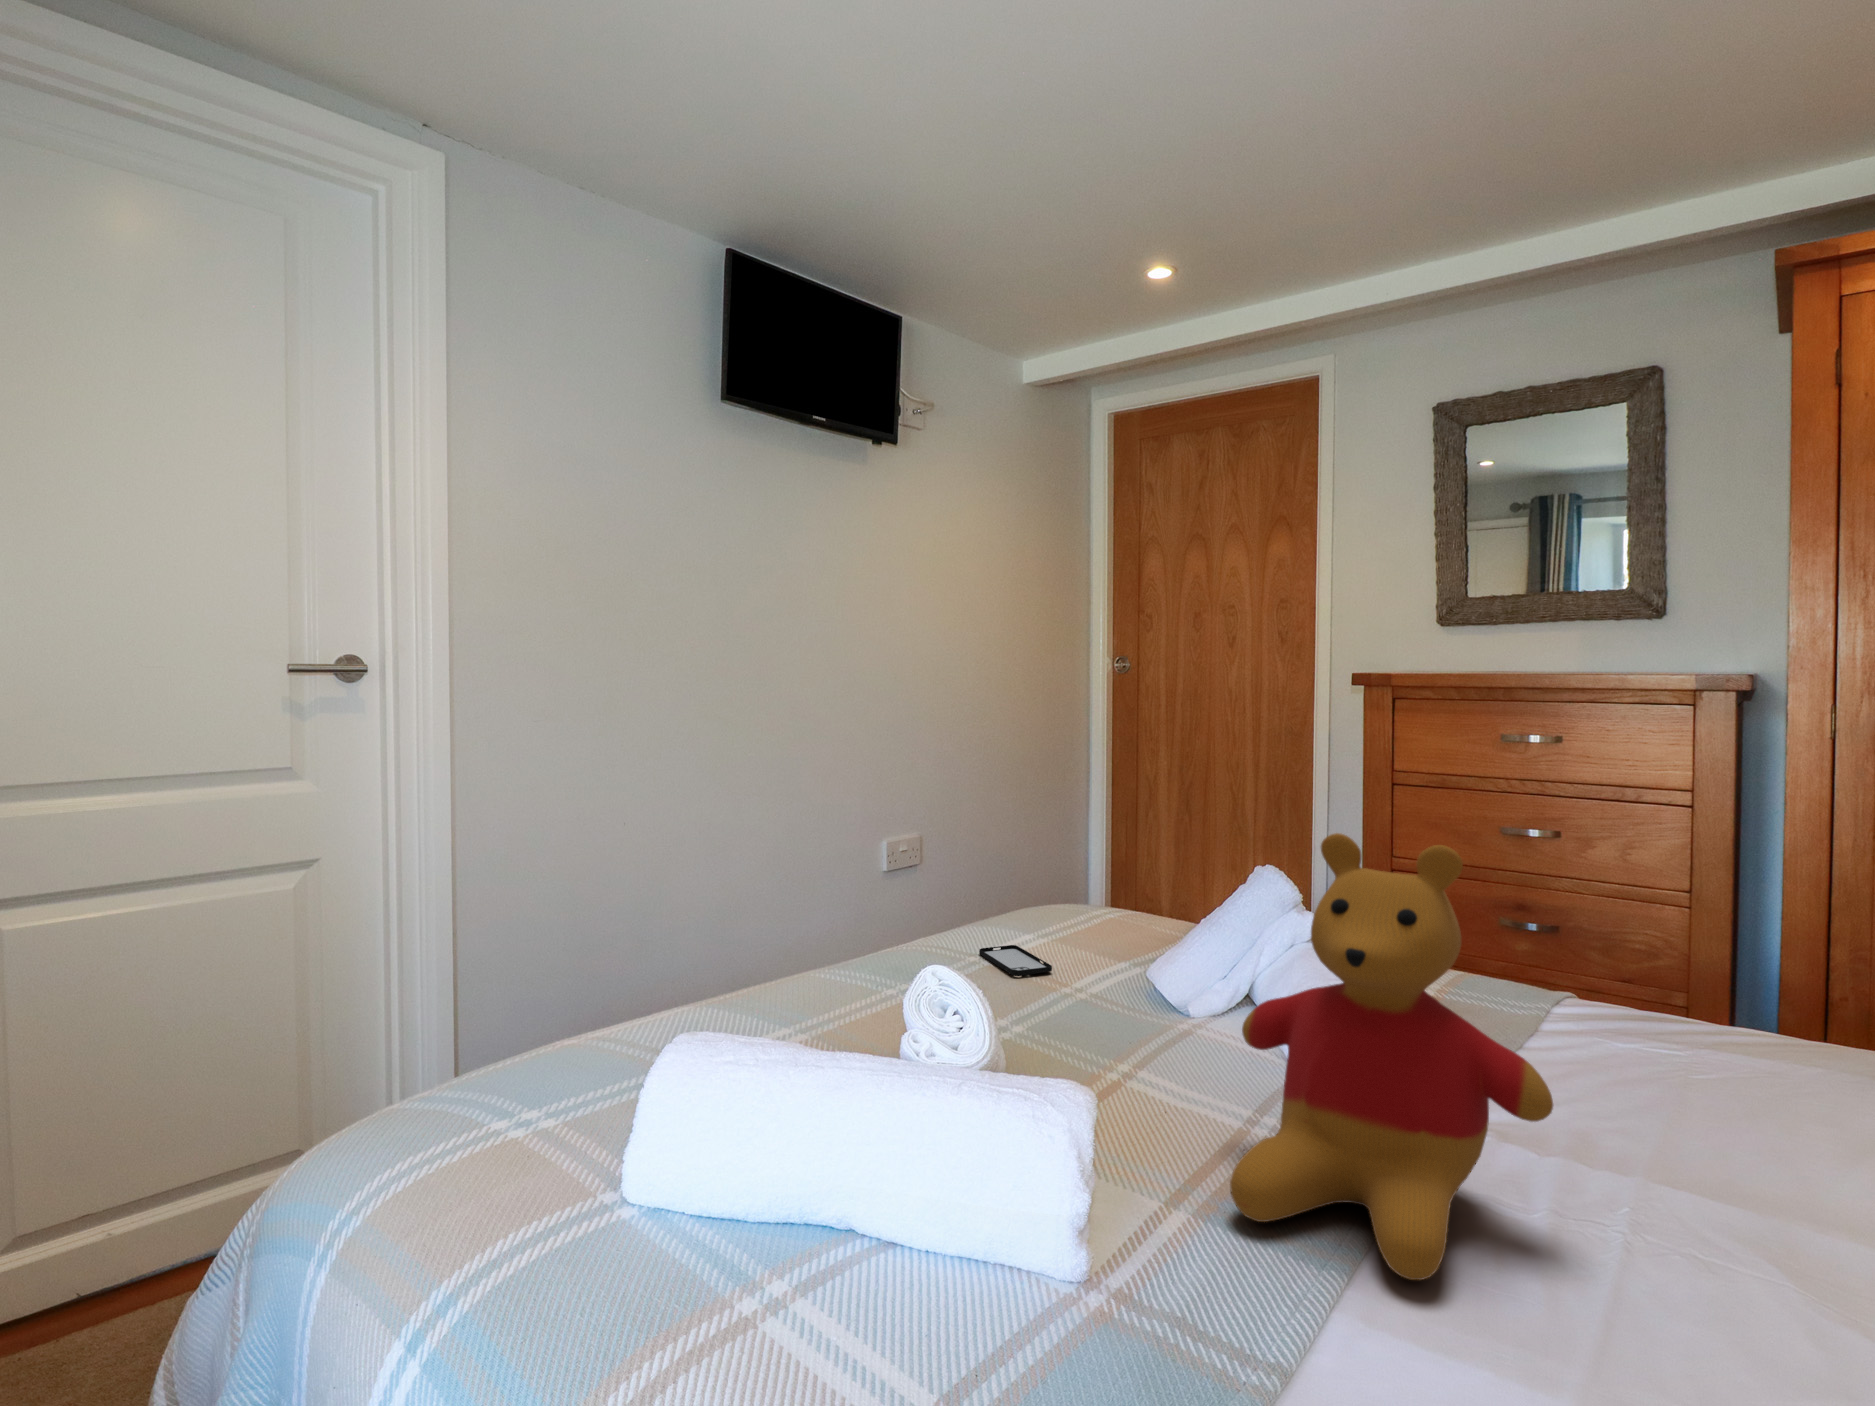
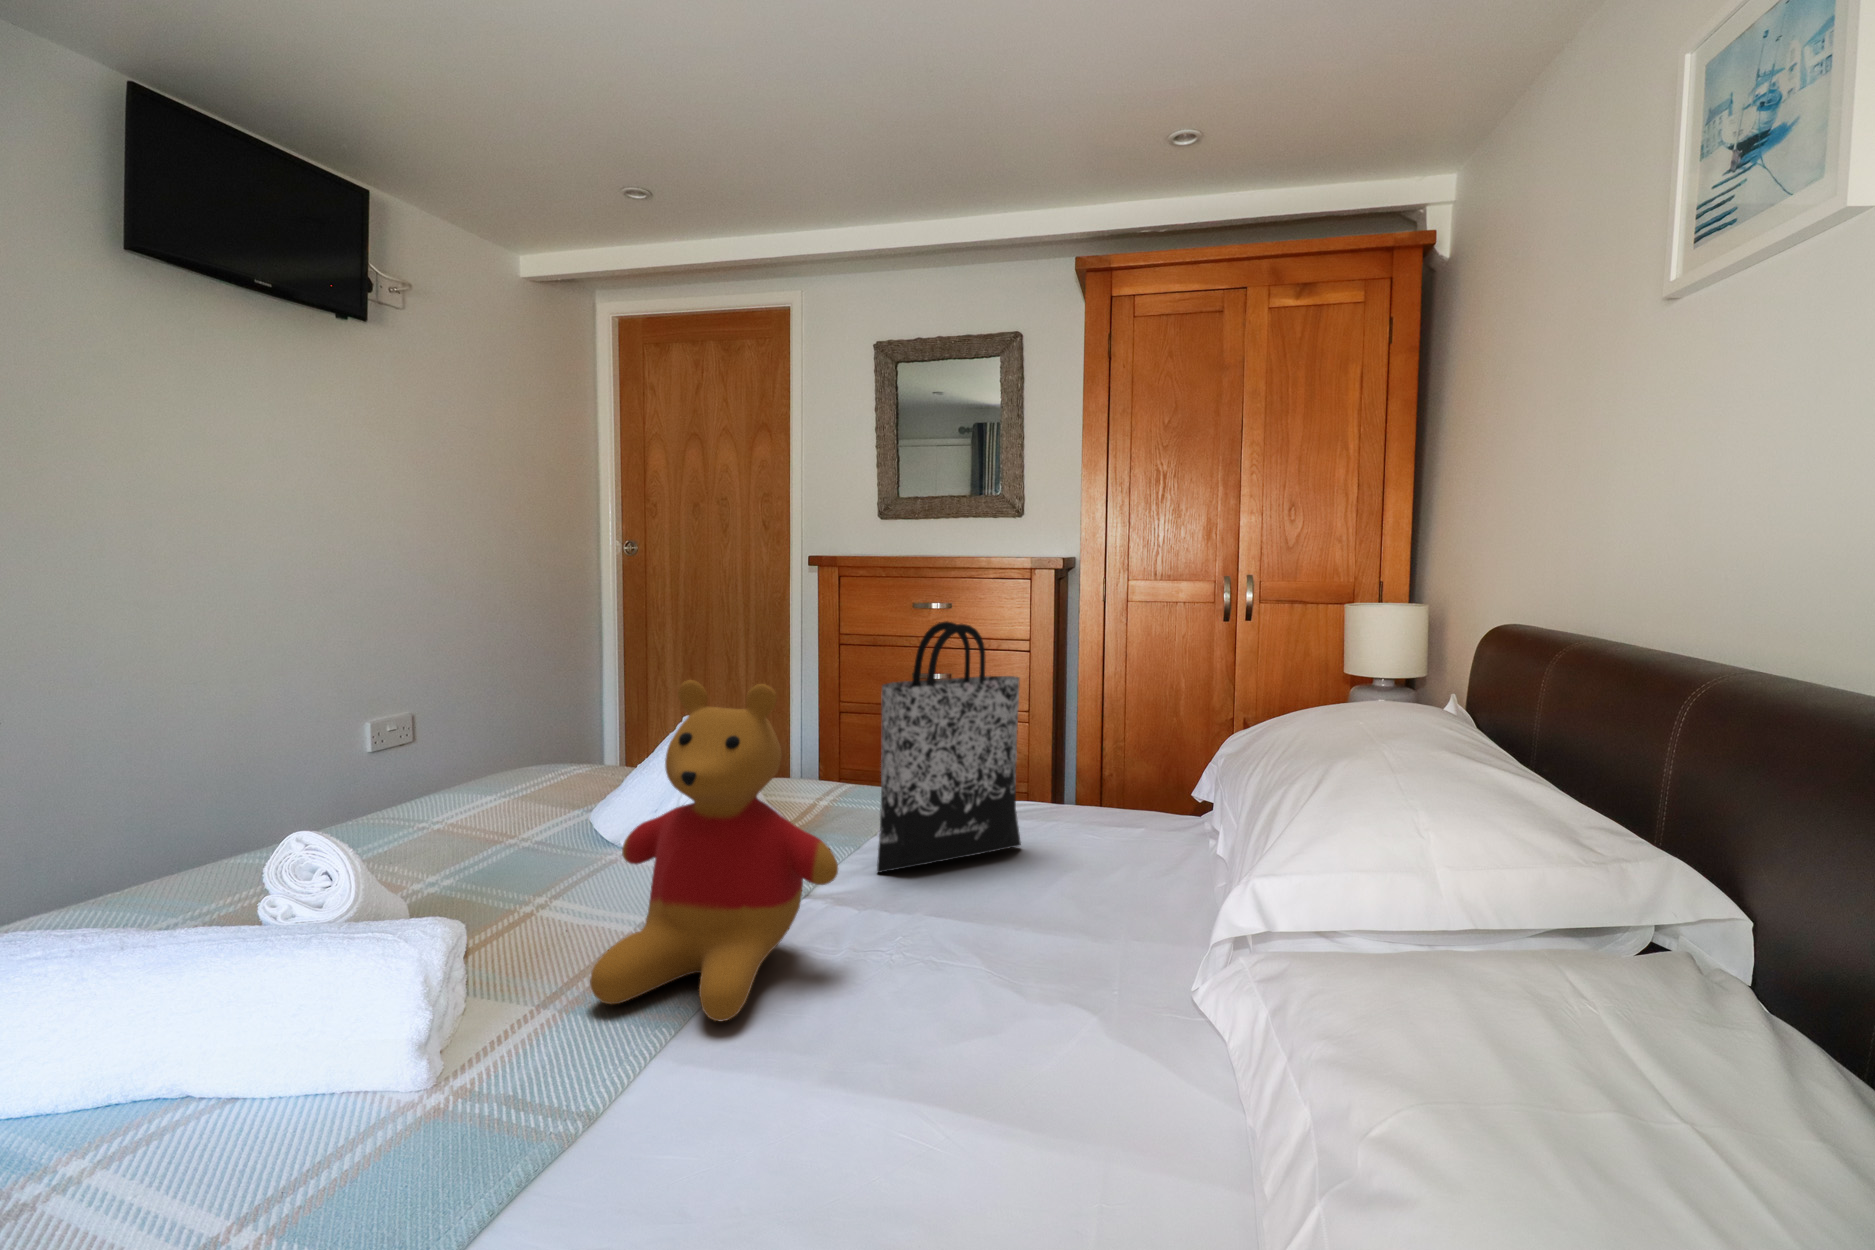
tote bag: none [1548,769,1778,1106] -> present [877,621,1021,873]
smartphone: present [979,945,1052,976] -> none [431,806,502,834]

